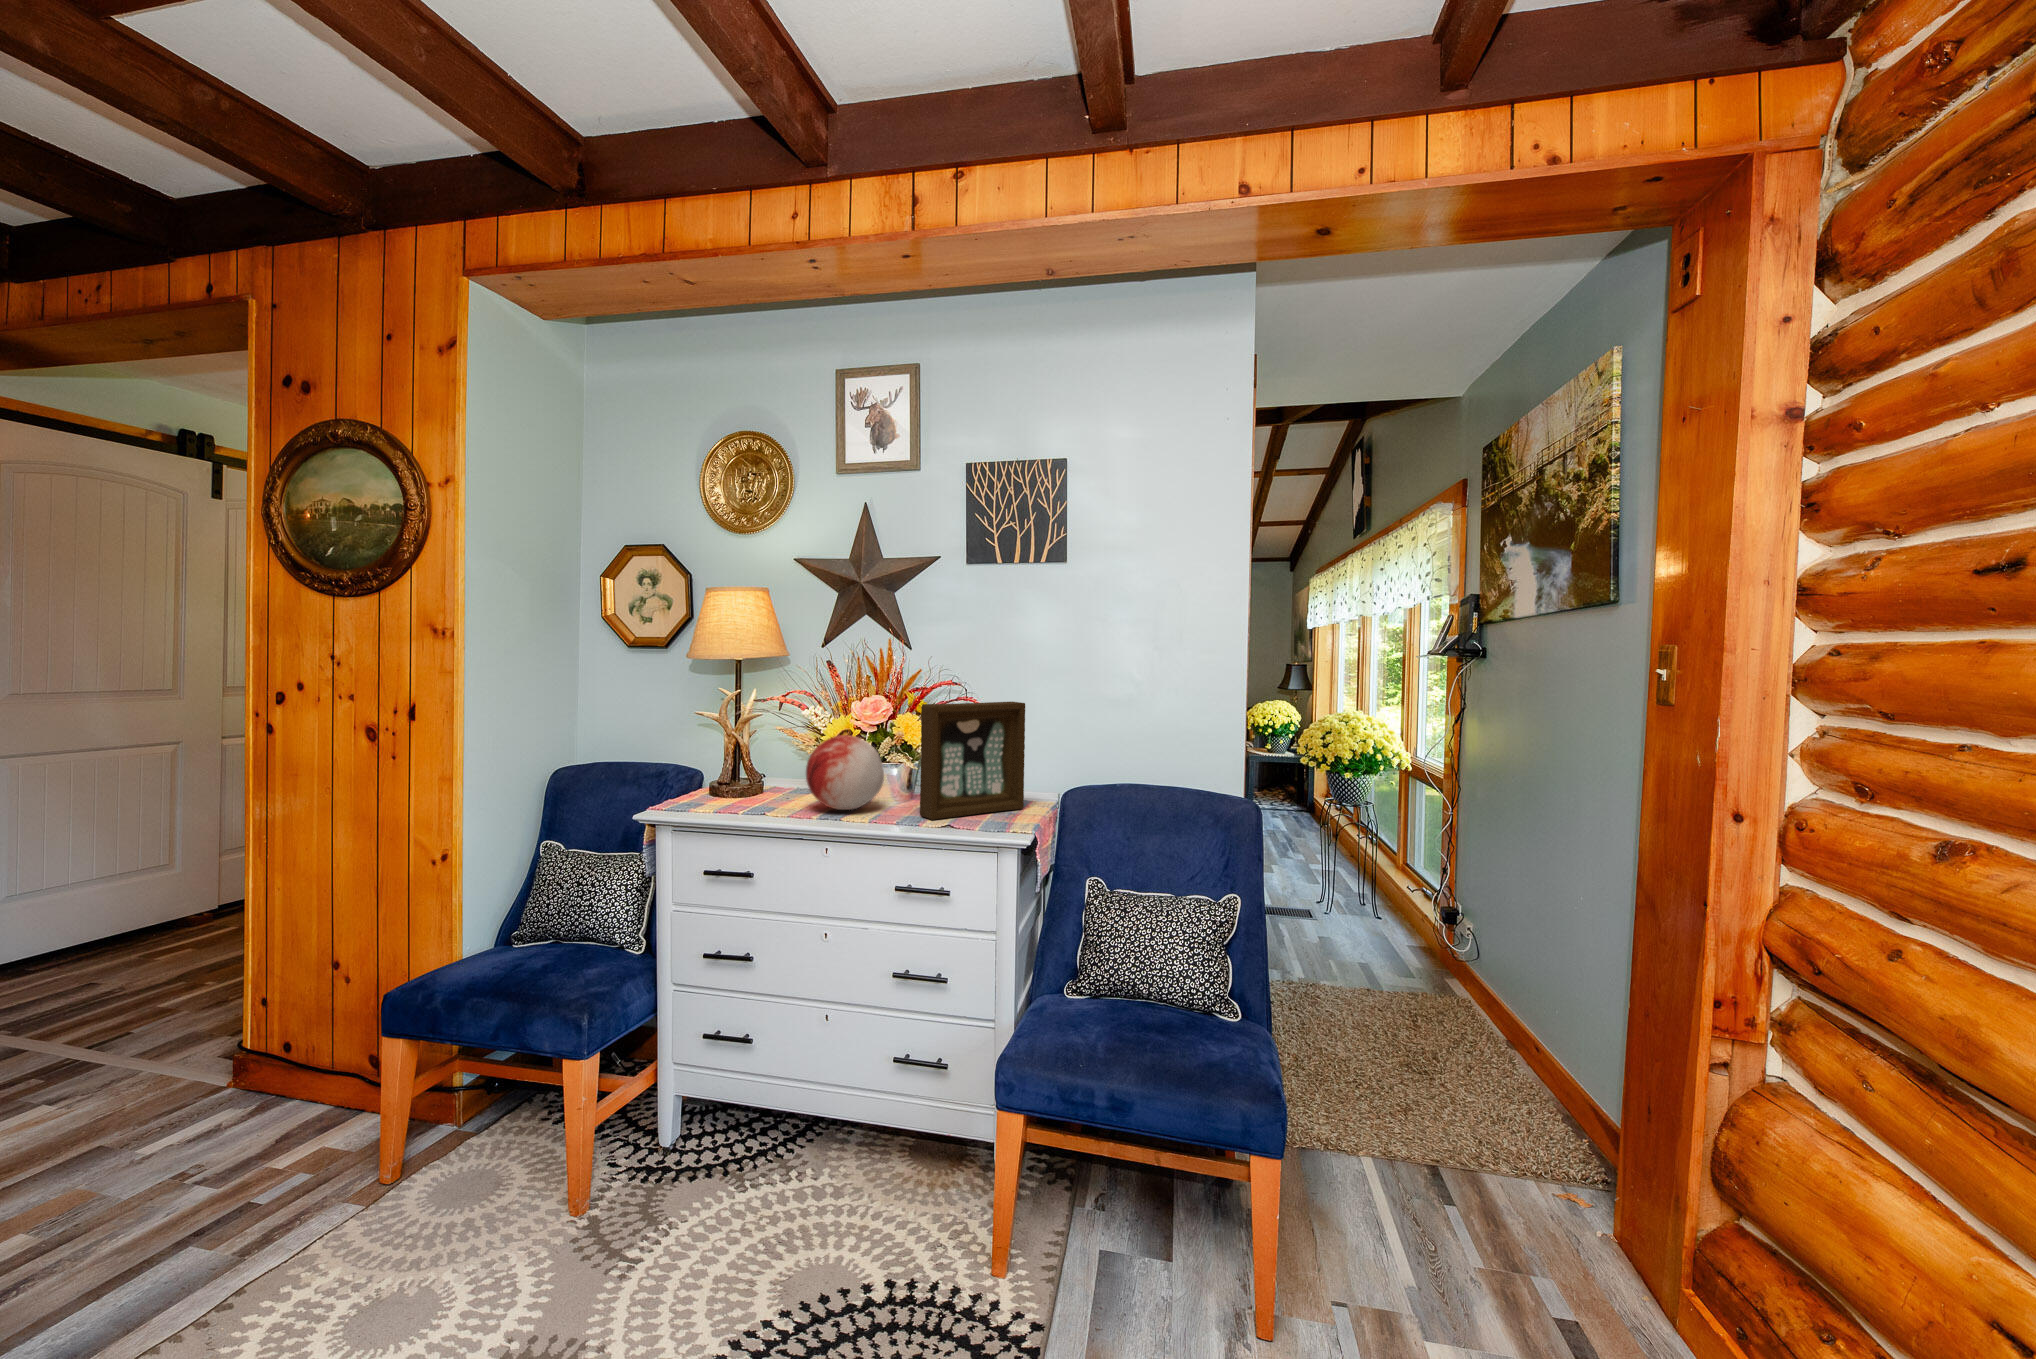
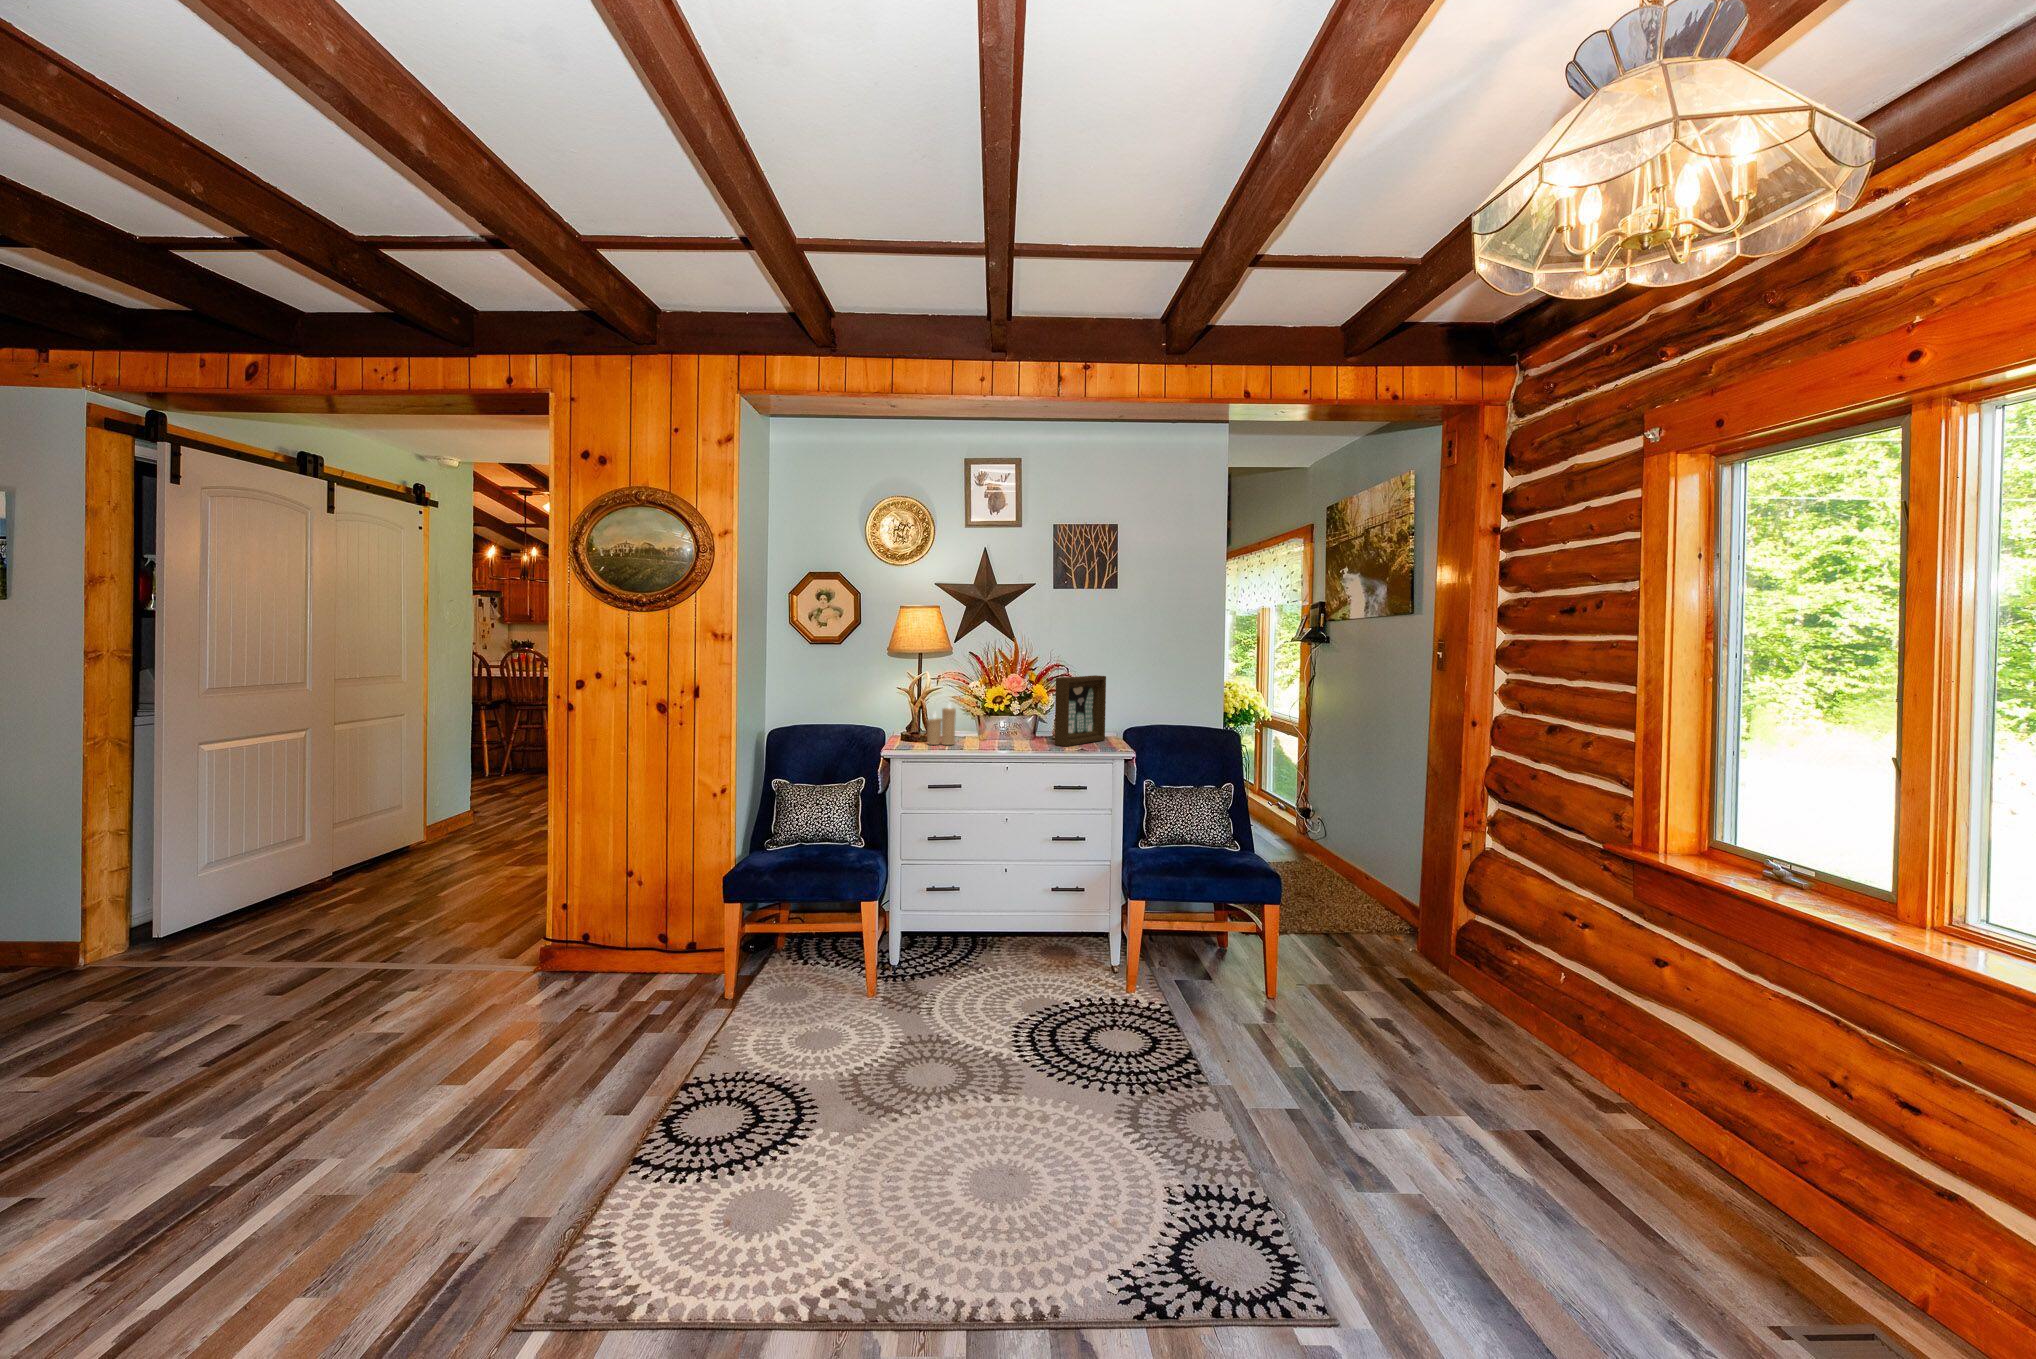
decorative orb: present [806,735,884,810] -> none [981,698,1029,744]
candle: none [725,740,770,807] -> present [927,705,956,745]

